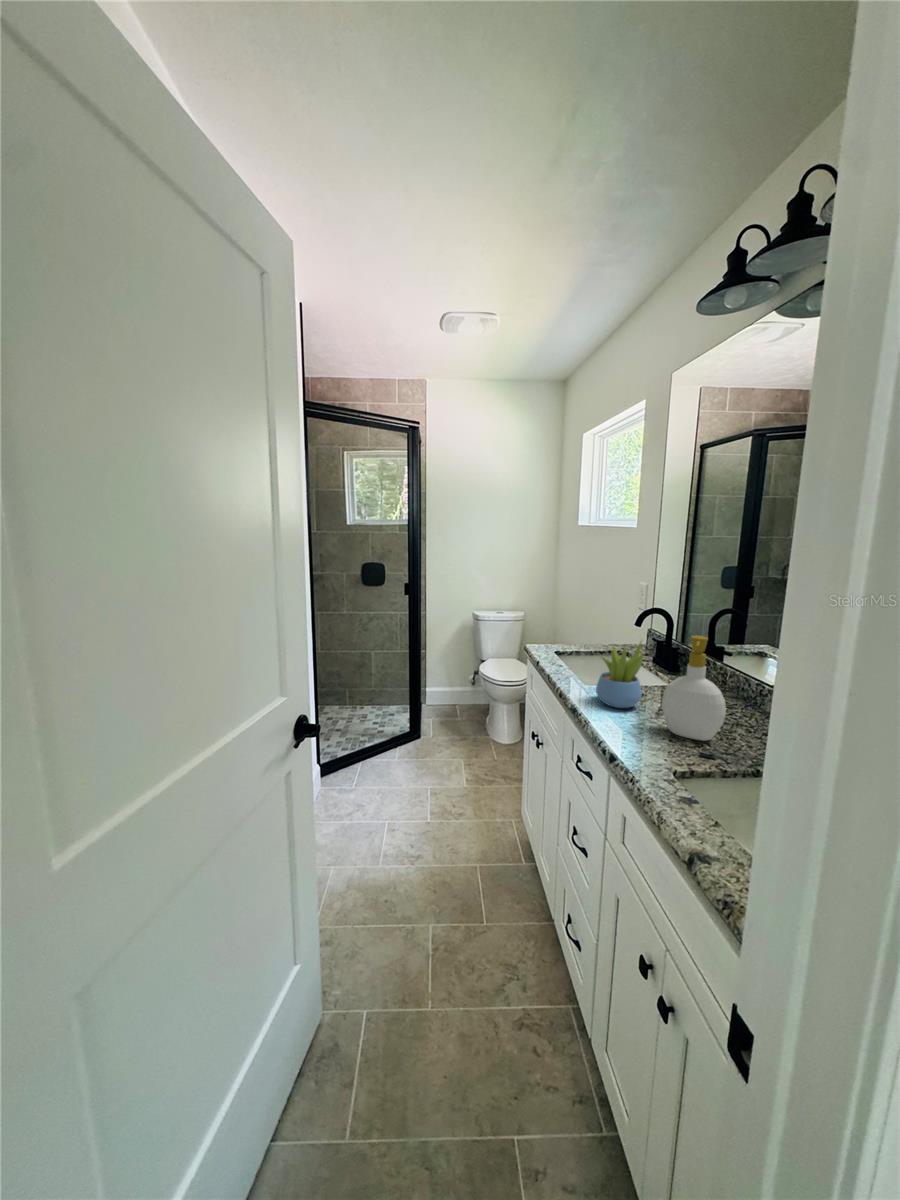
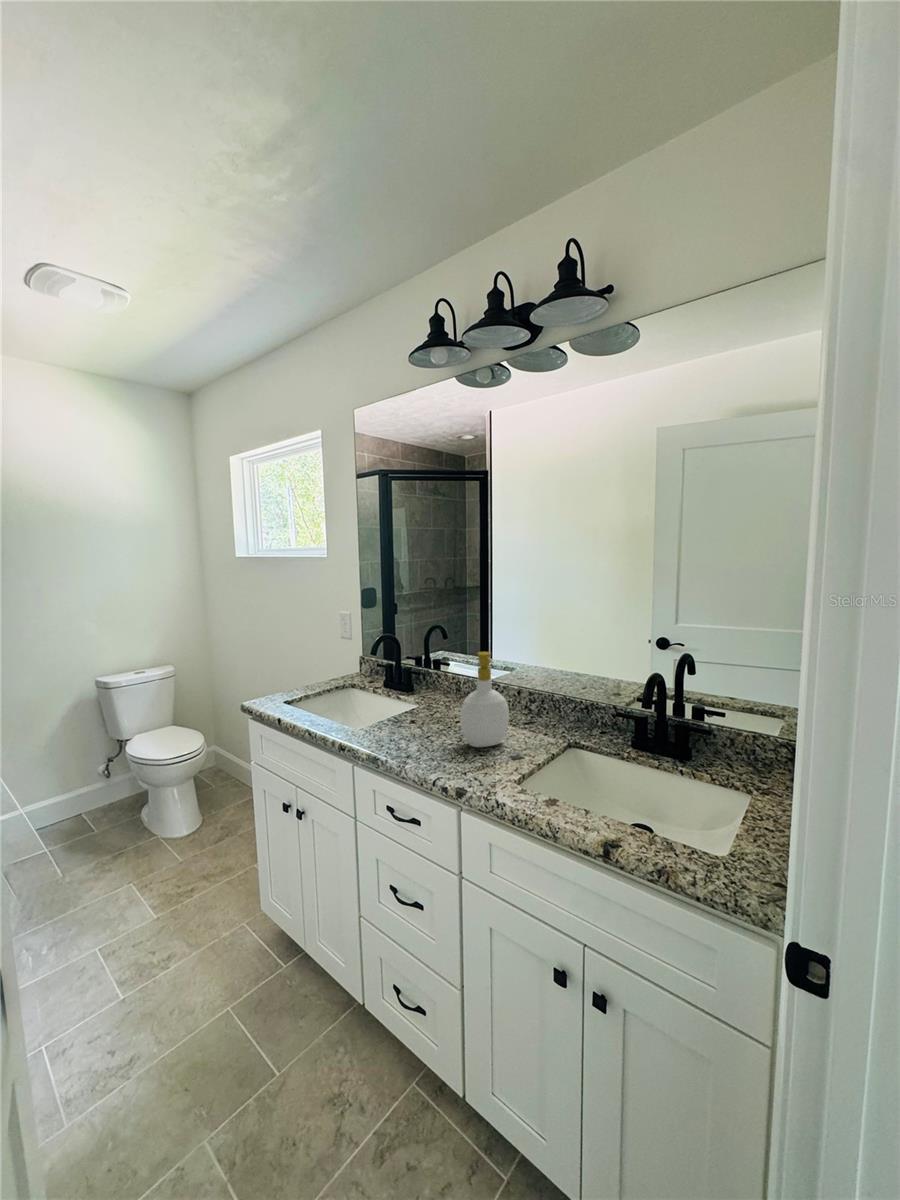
succulent plant: present [596,642,644,708] -> none [384,666,432,742]

